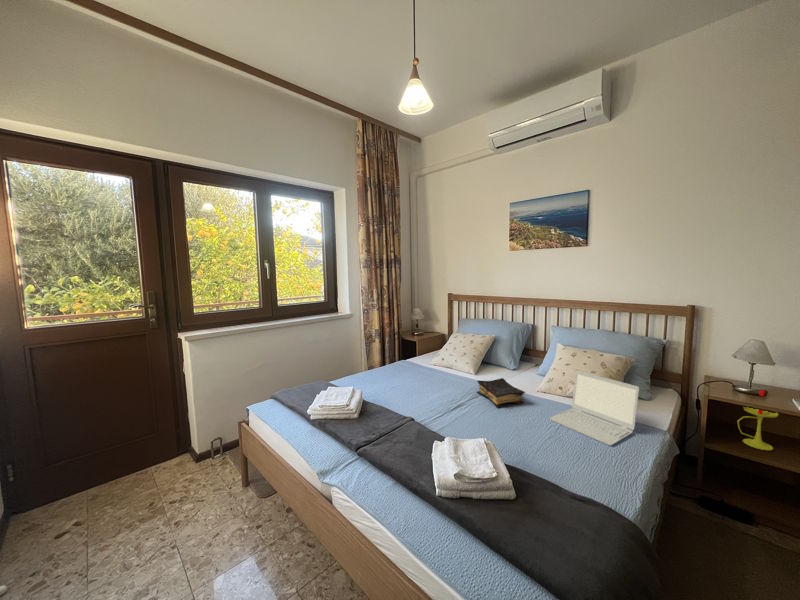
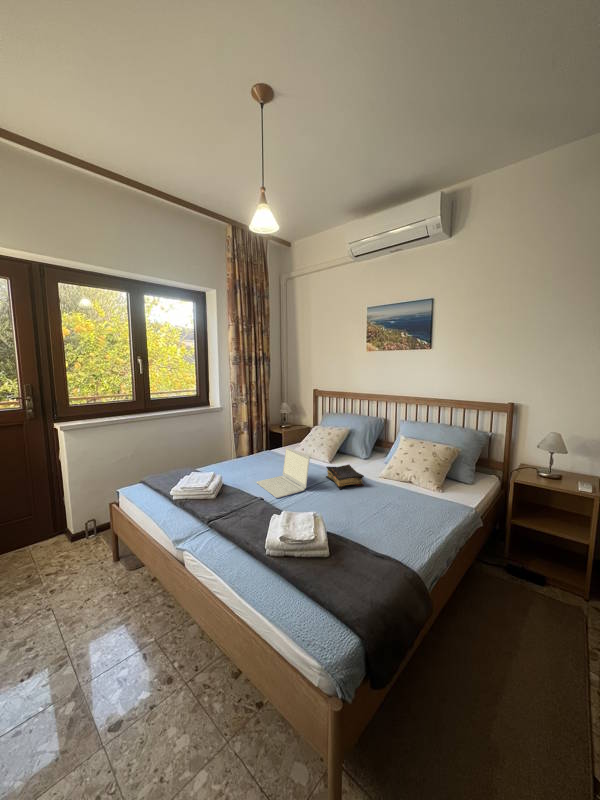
laptop: present [550,371,639,446] -> present [256,447,310,498]
candle: present [737,390,778,450] -> none [538,473,568,524]

